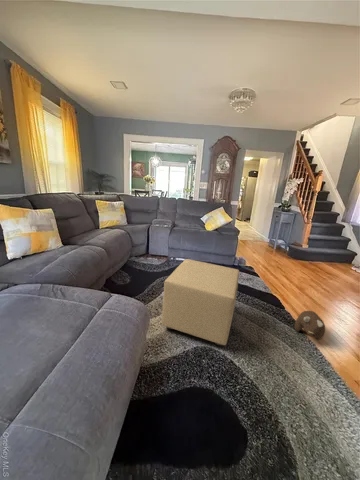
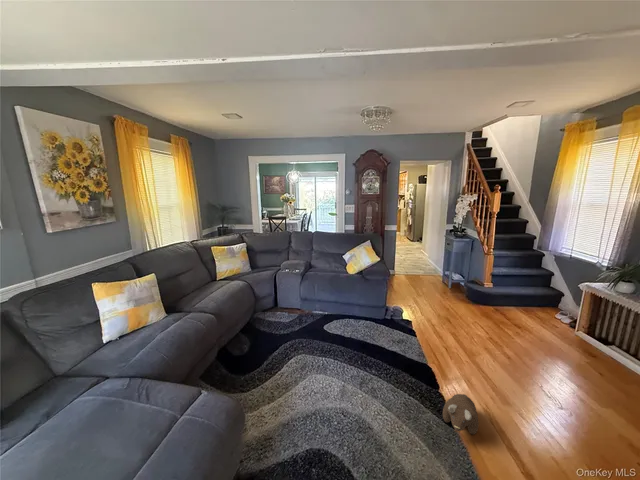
ottoman: present [162,259,239,346] -> none [270,328,368,446]

